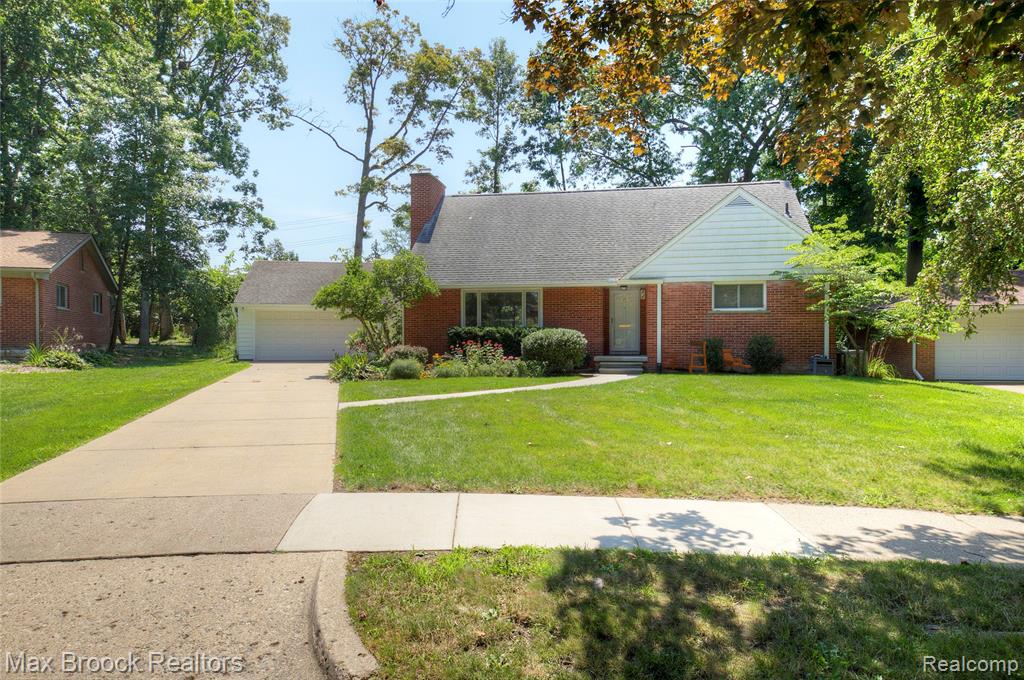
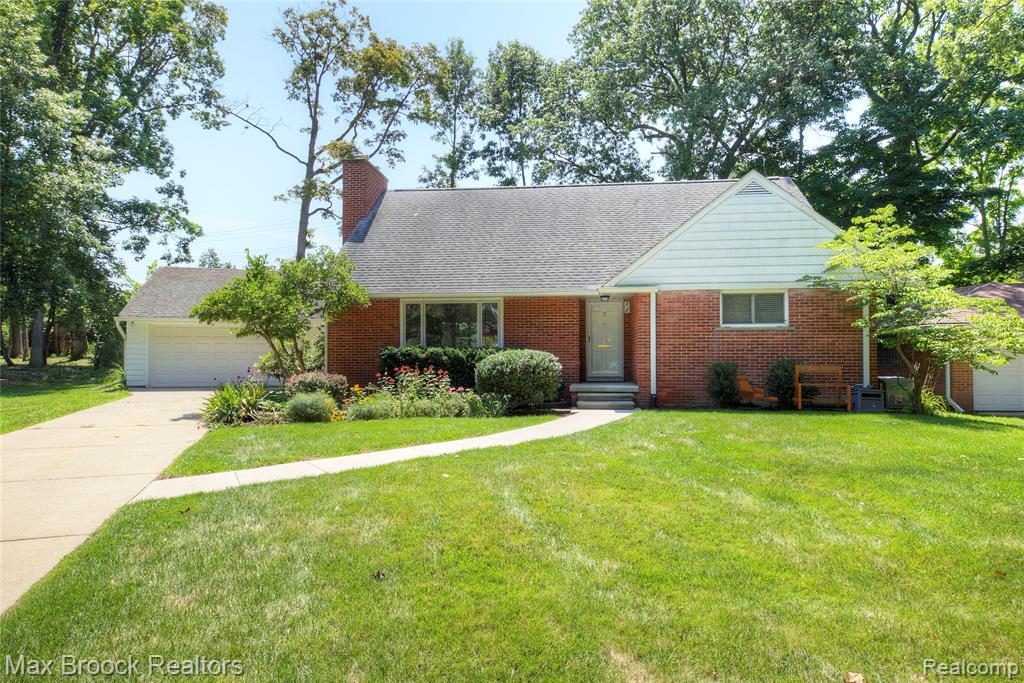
bench: present [672,340,707,372] -> present [793,365,851,411]

